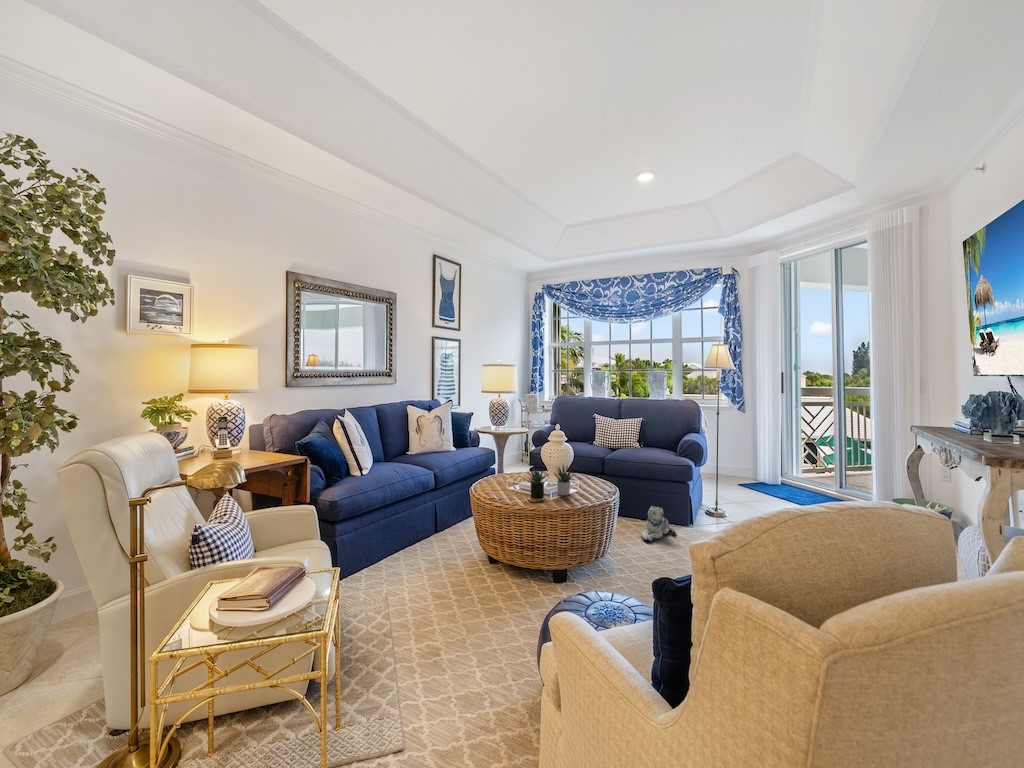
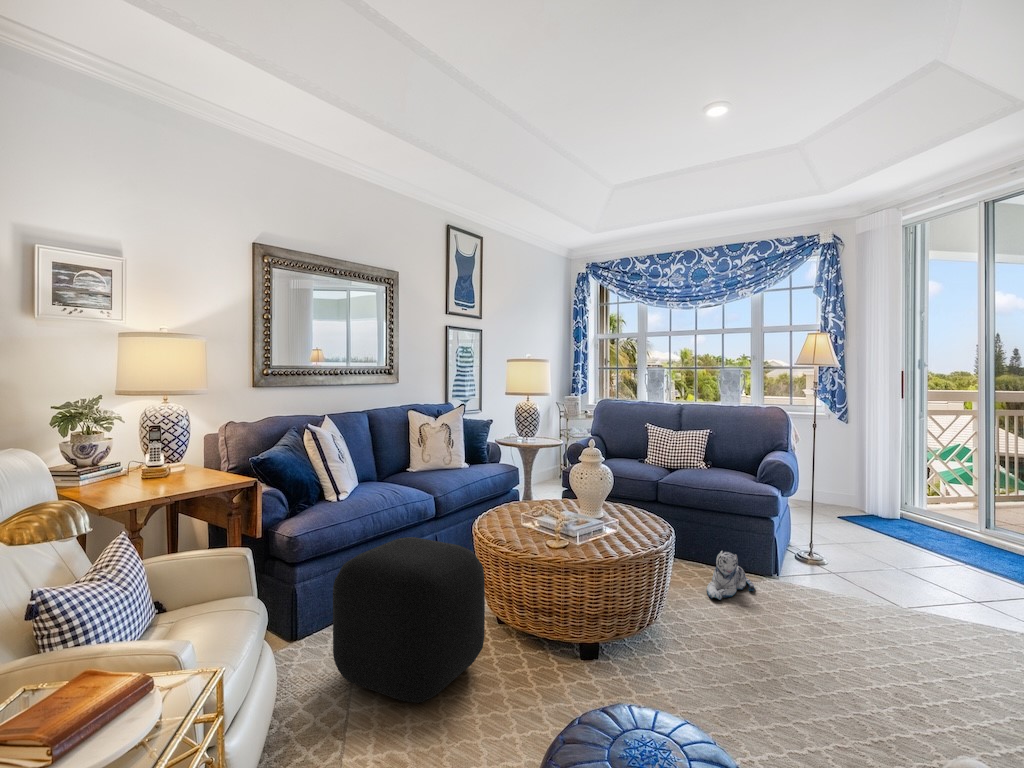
succulent plant: present [527,465,574,497] -> none [541,495,616,541]
ottoman: none [376,497,486,612] -> present [333,537,485,703]

